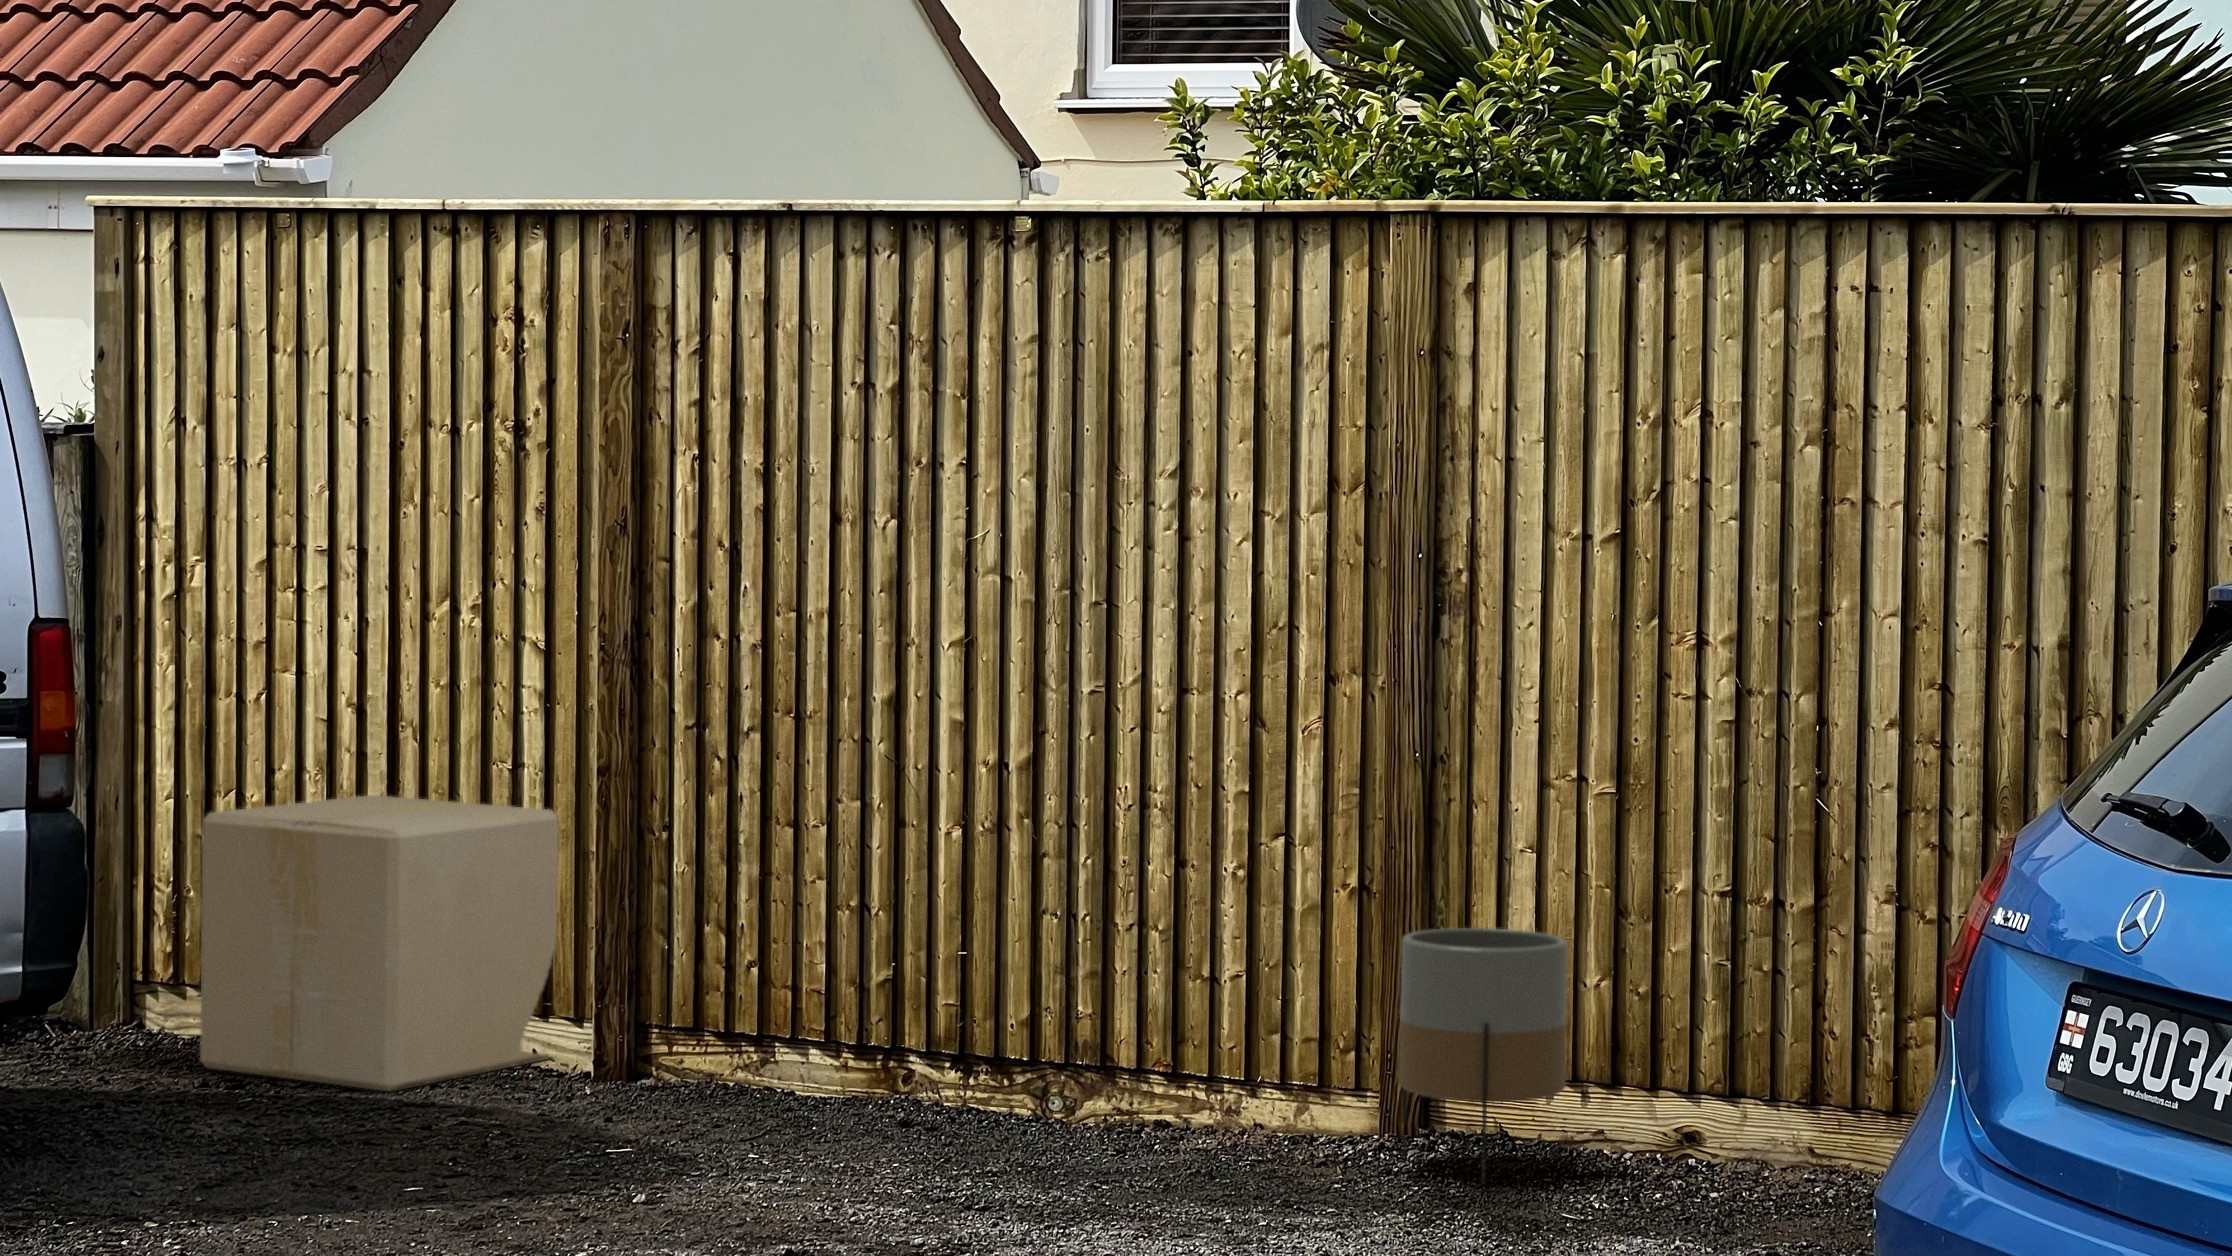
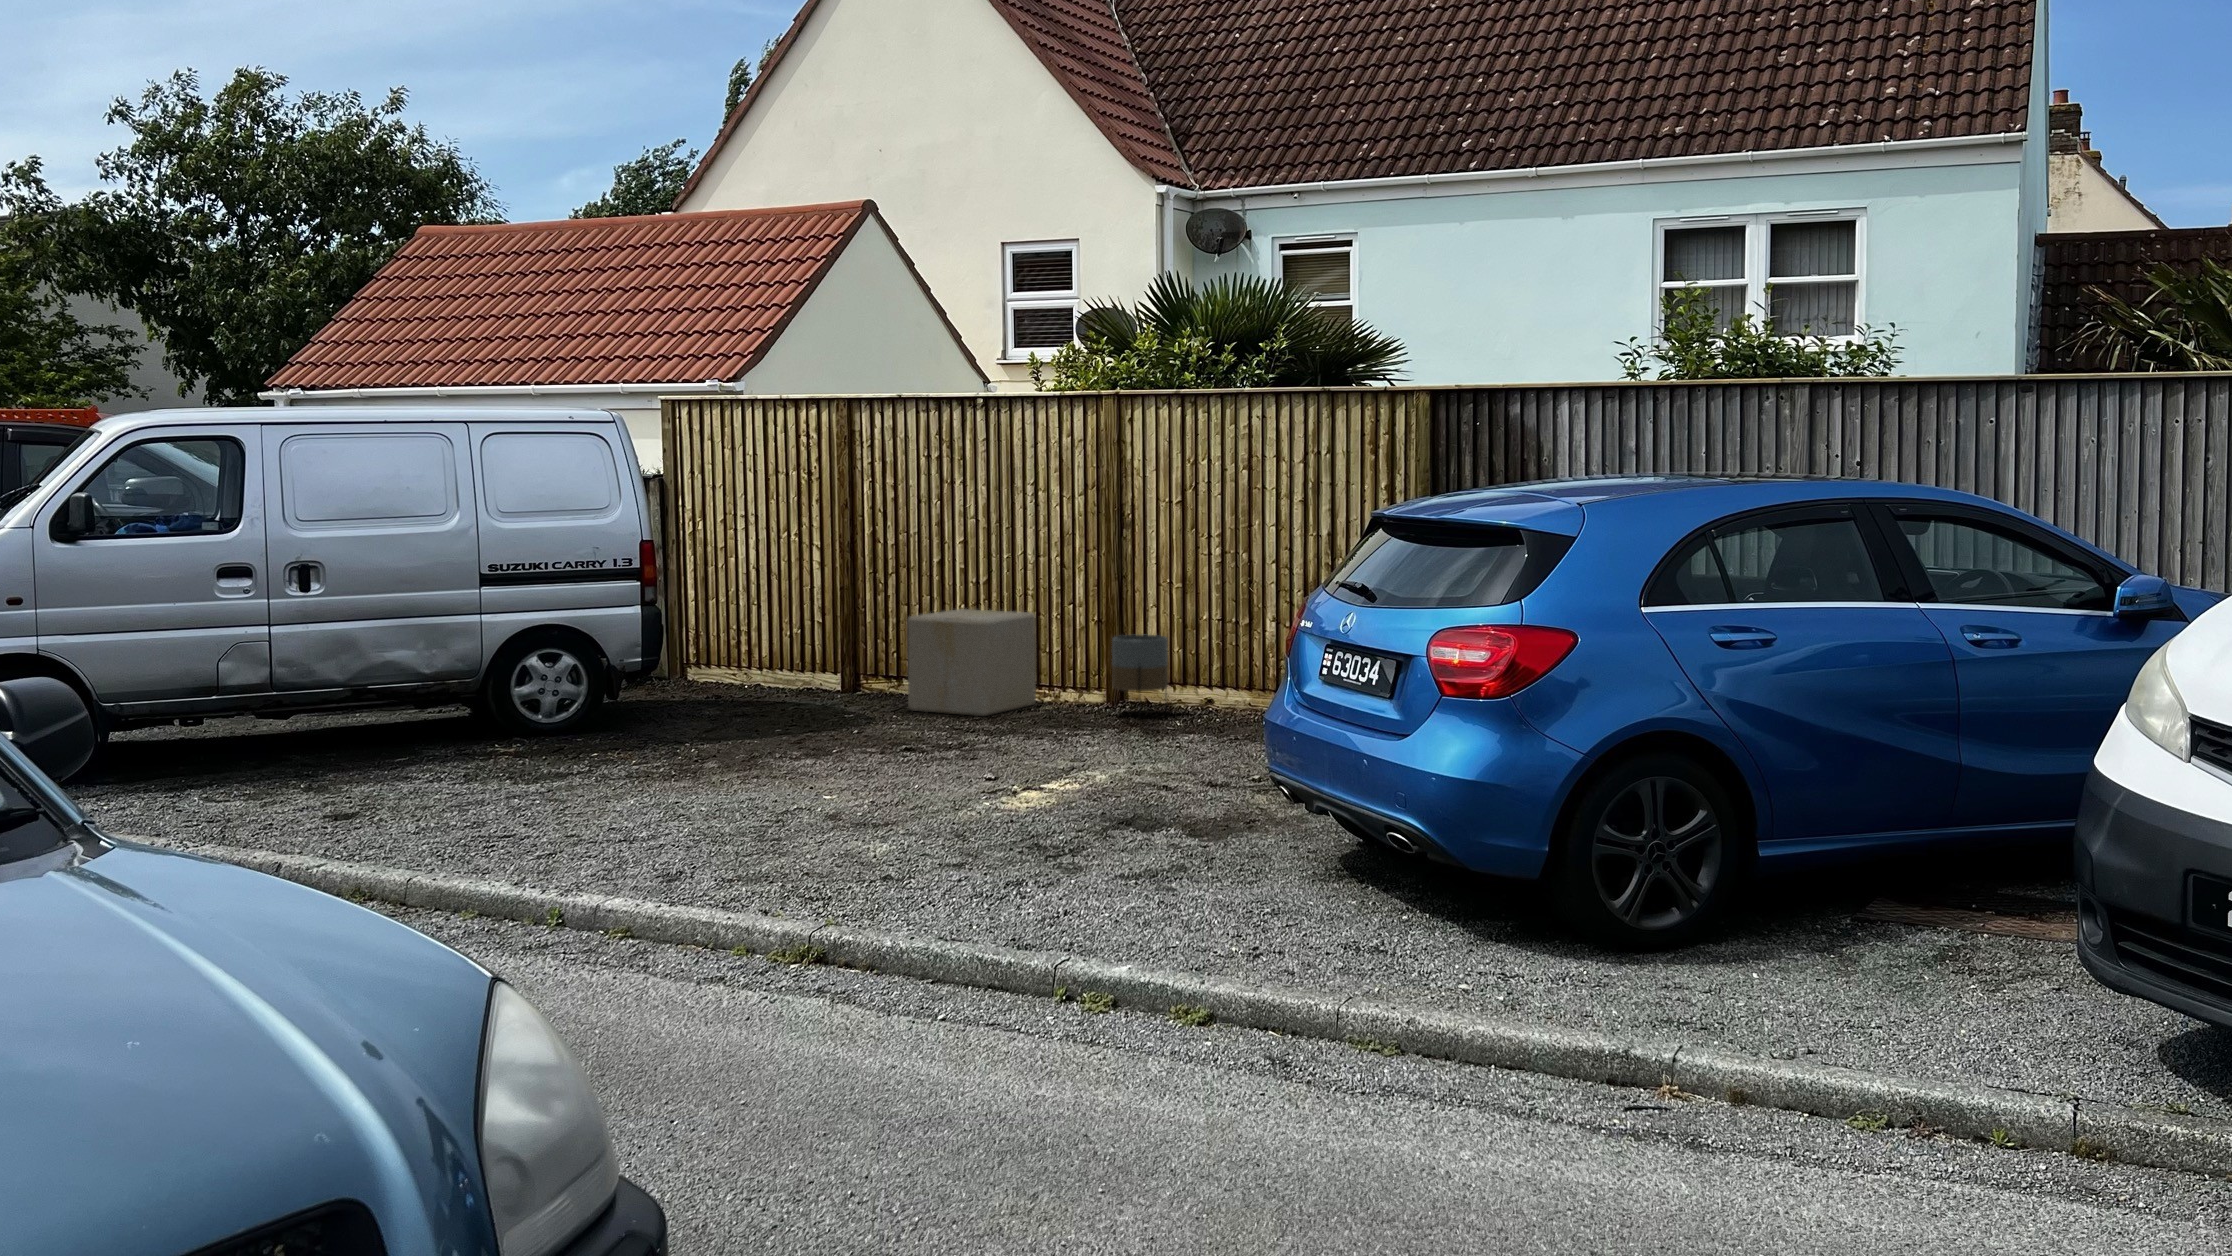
cardboard box: present [200,795,558,1091] -> present [907,609,1036,716]

